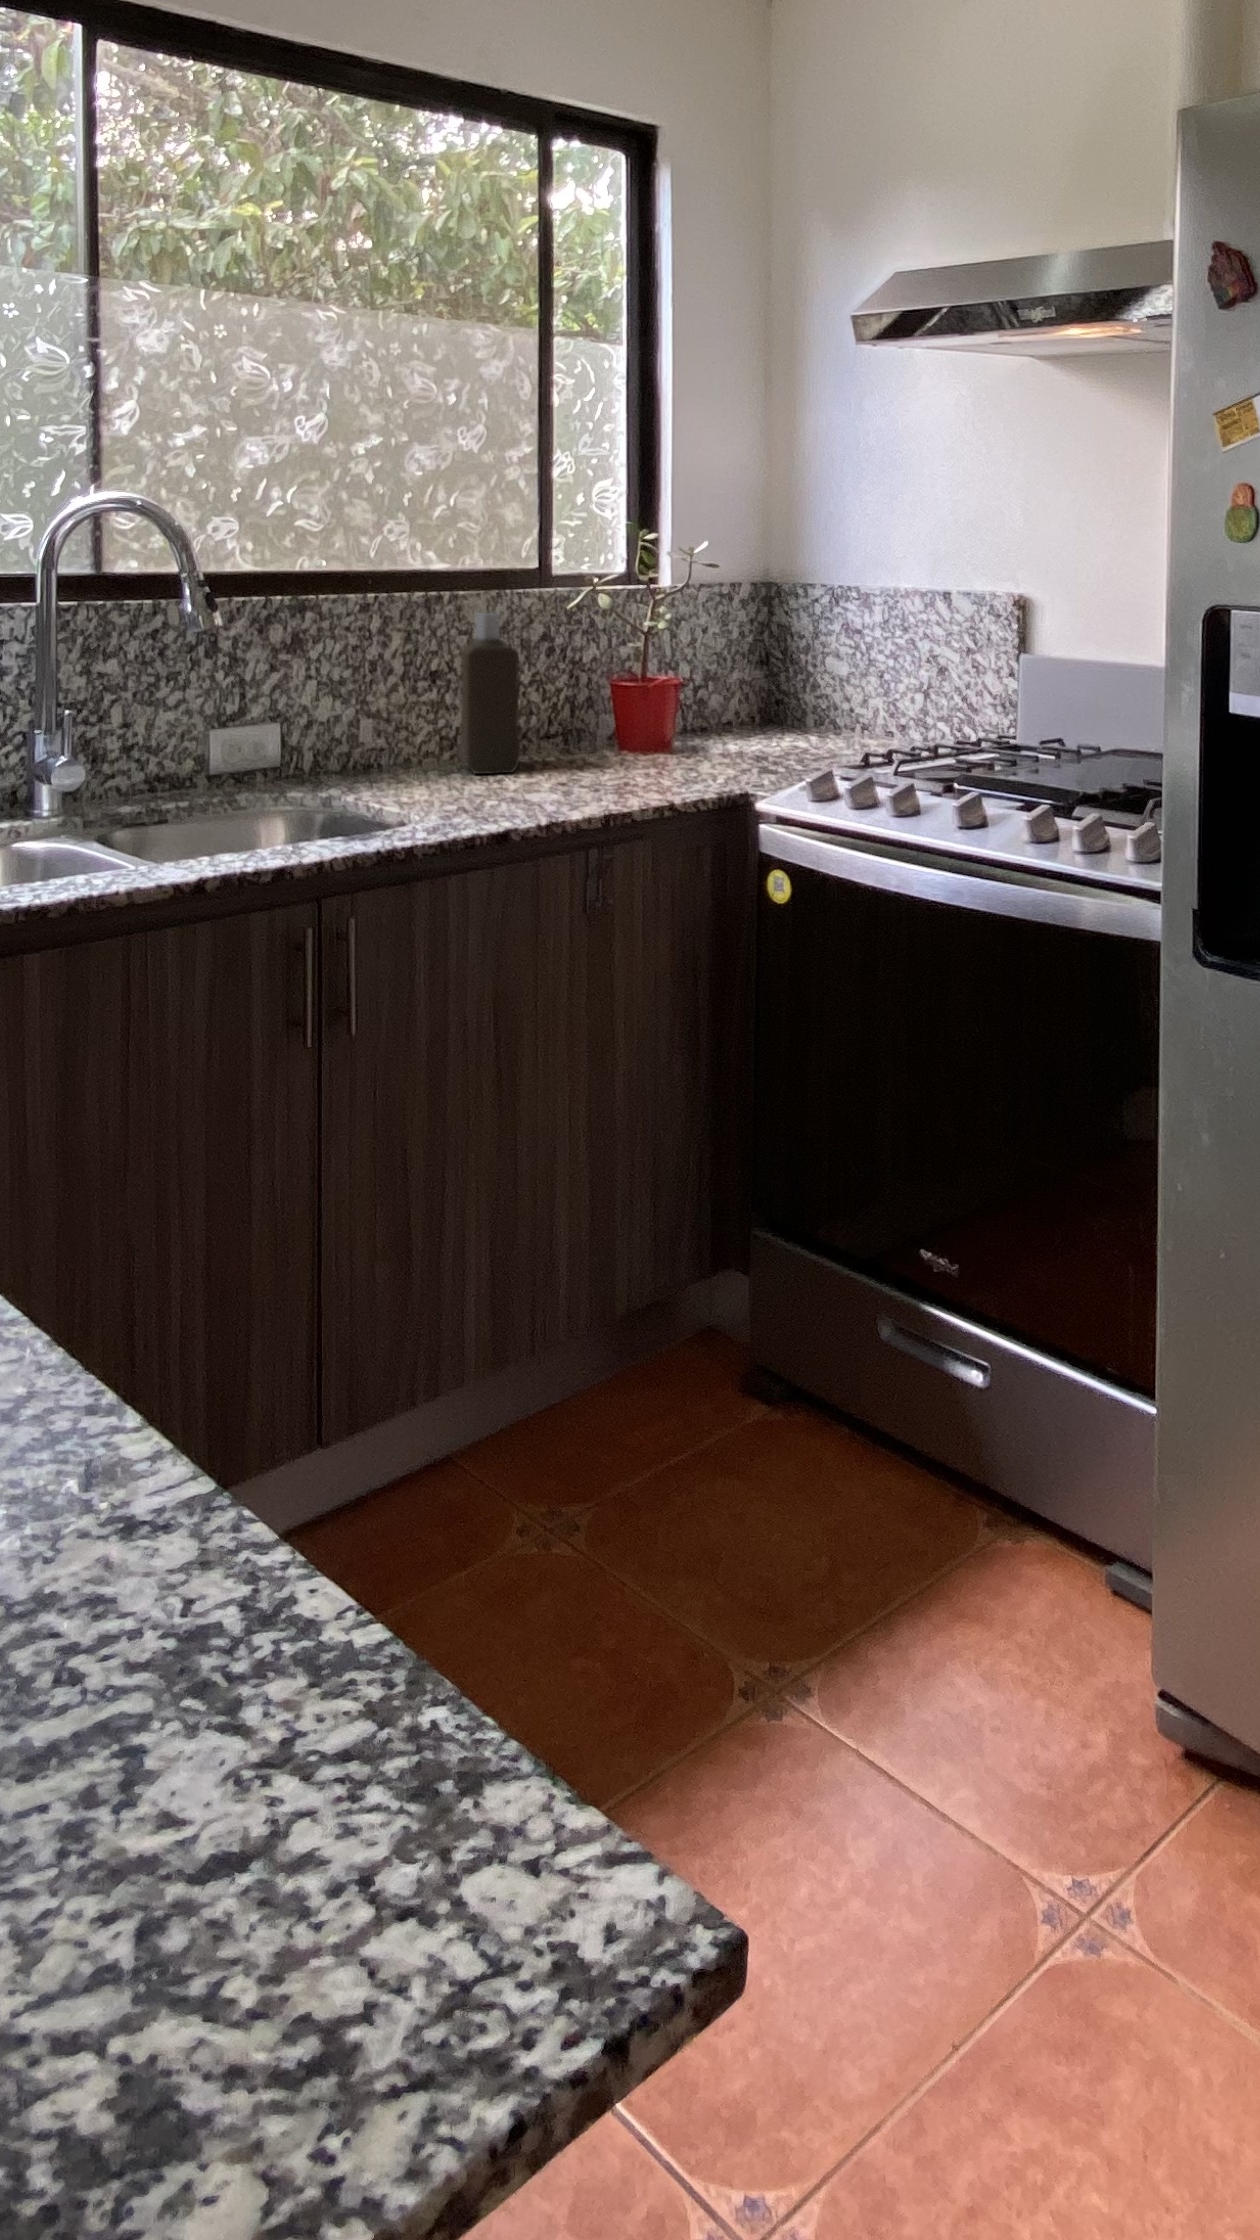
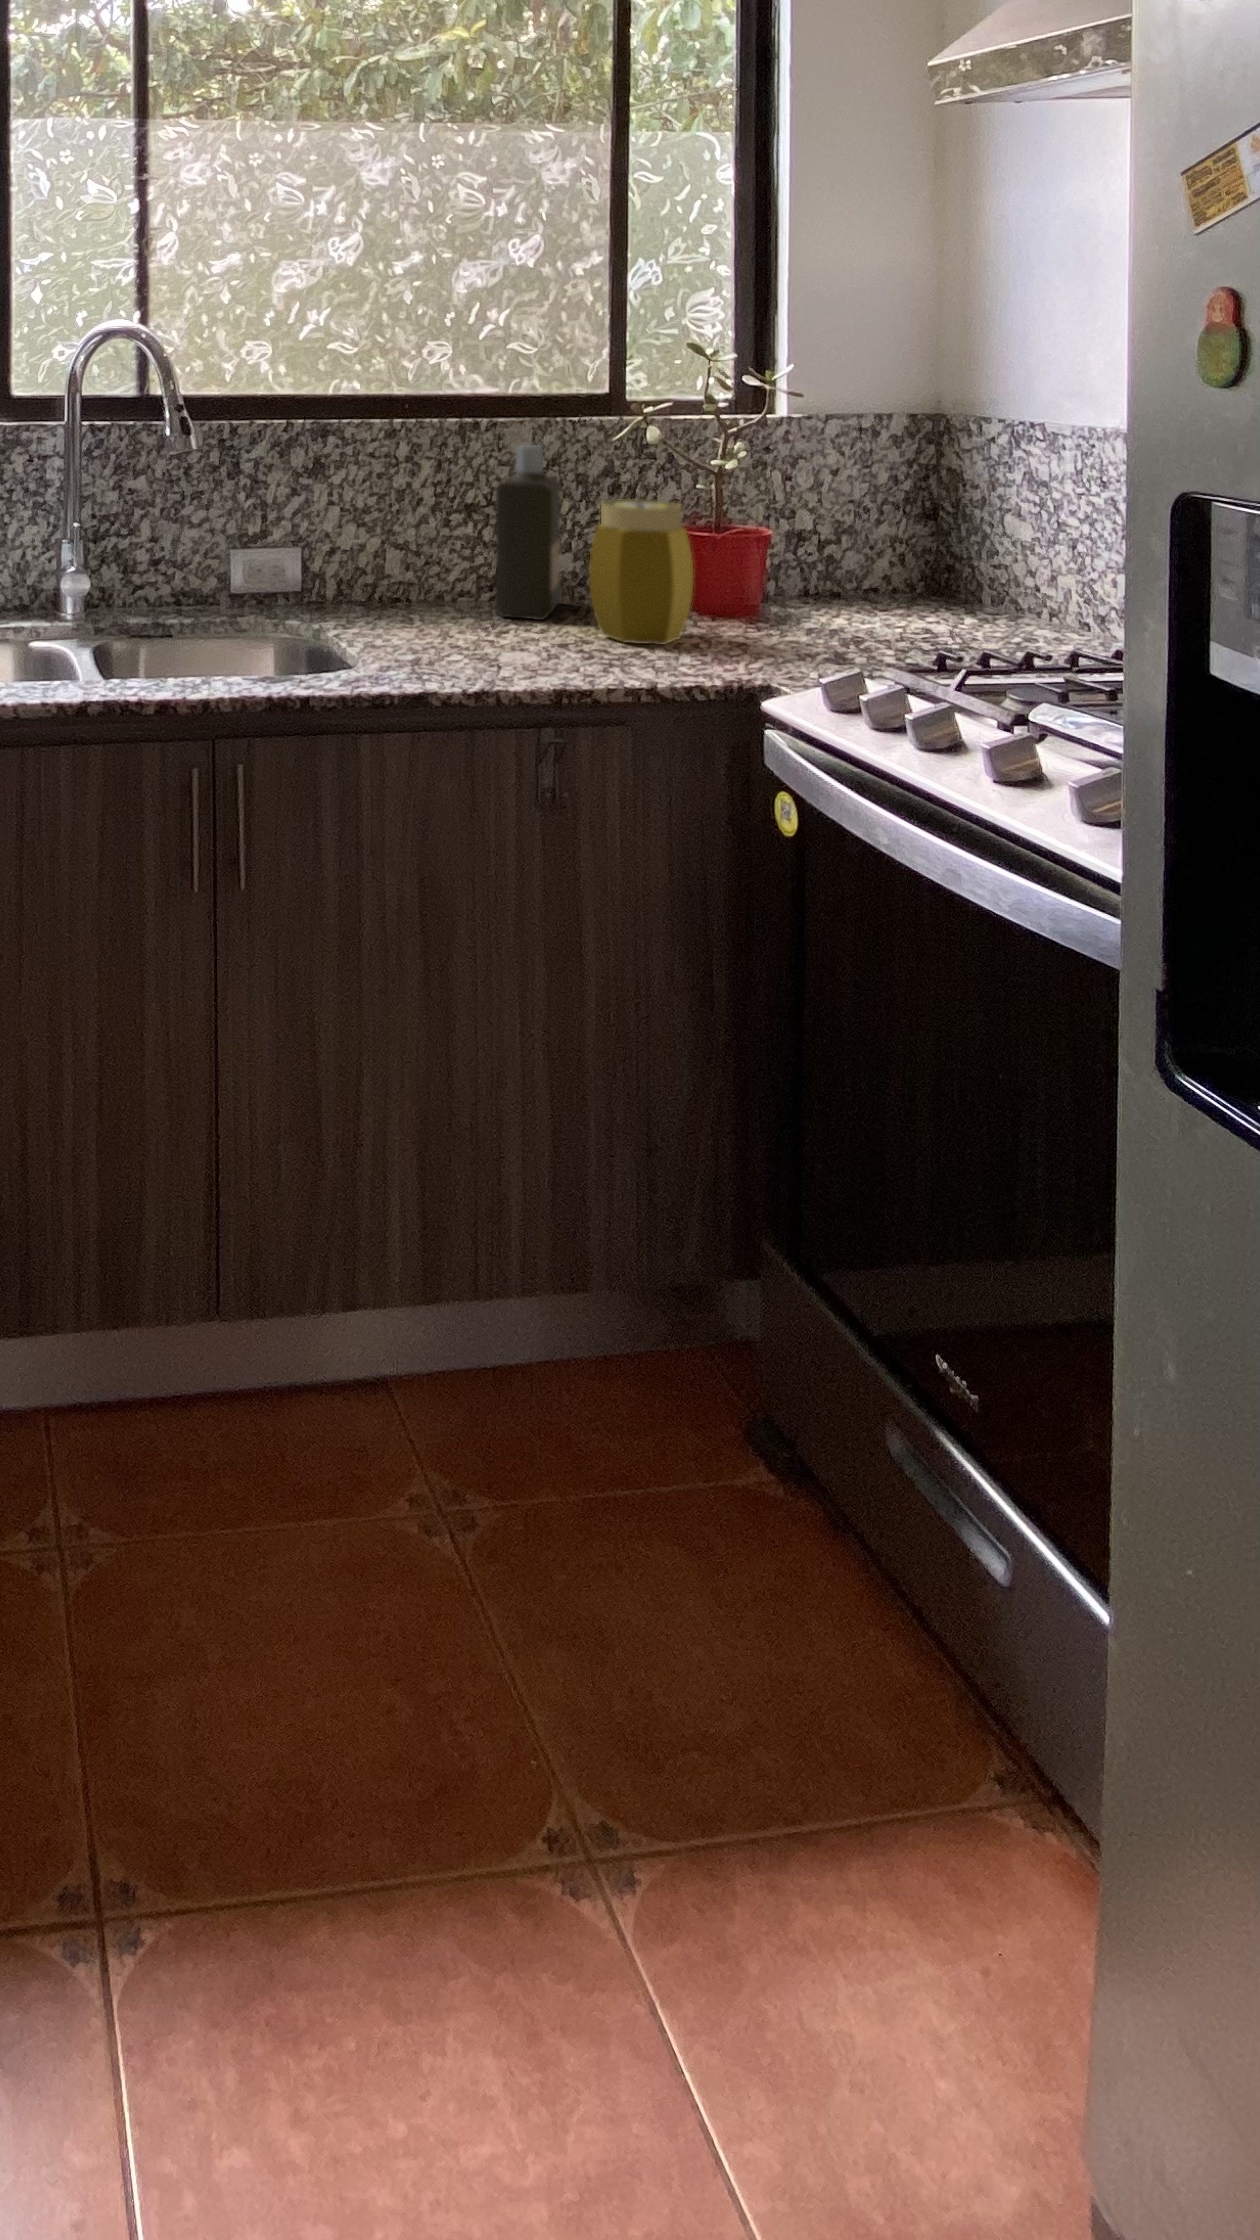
jar: none [573,655,653,777] -> present [589,500,693,645]

